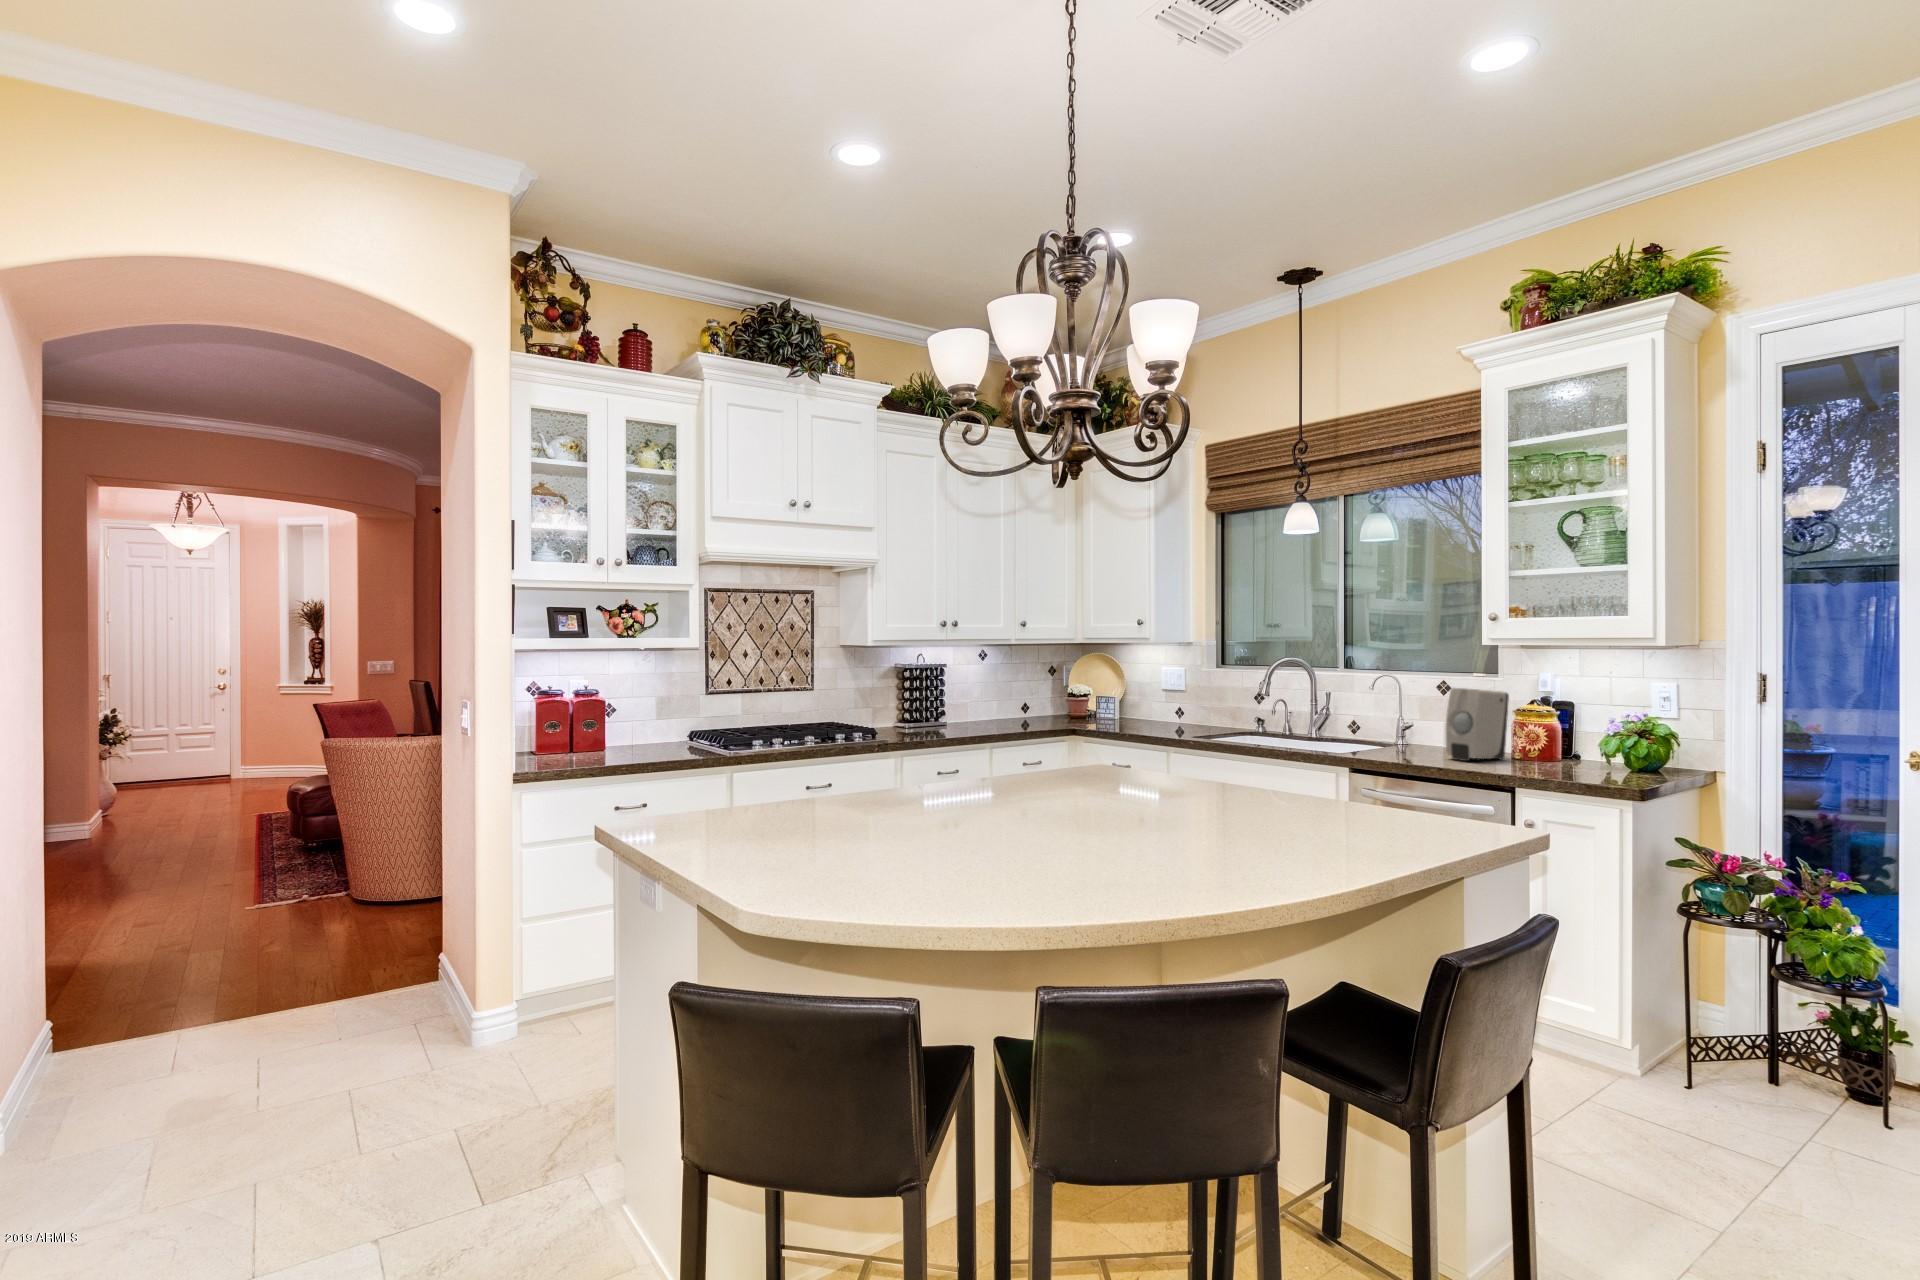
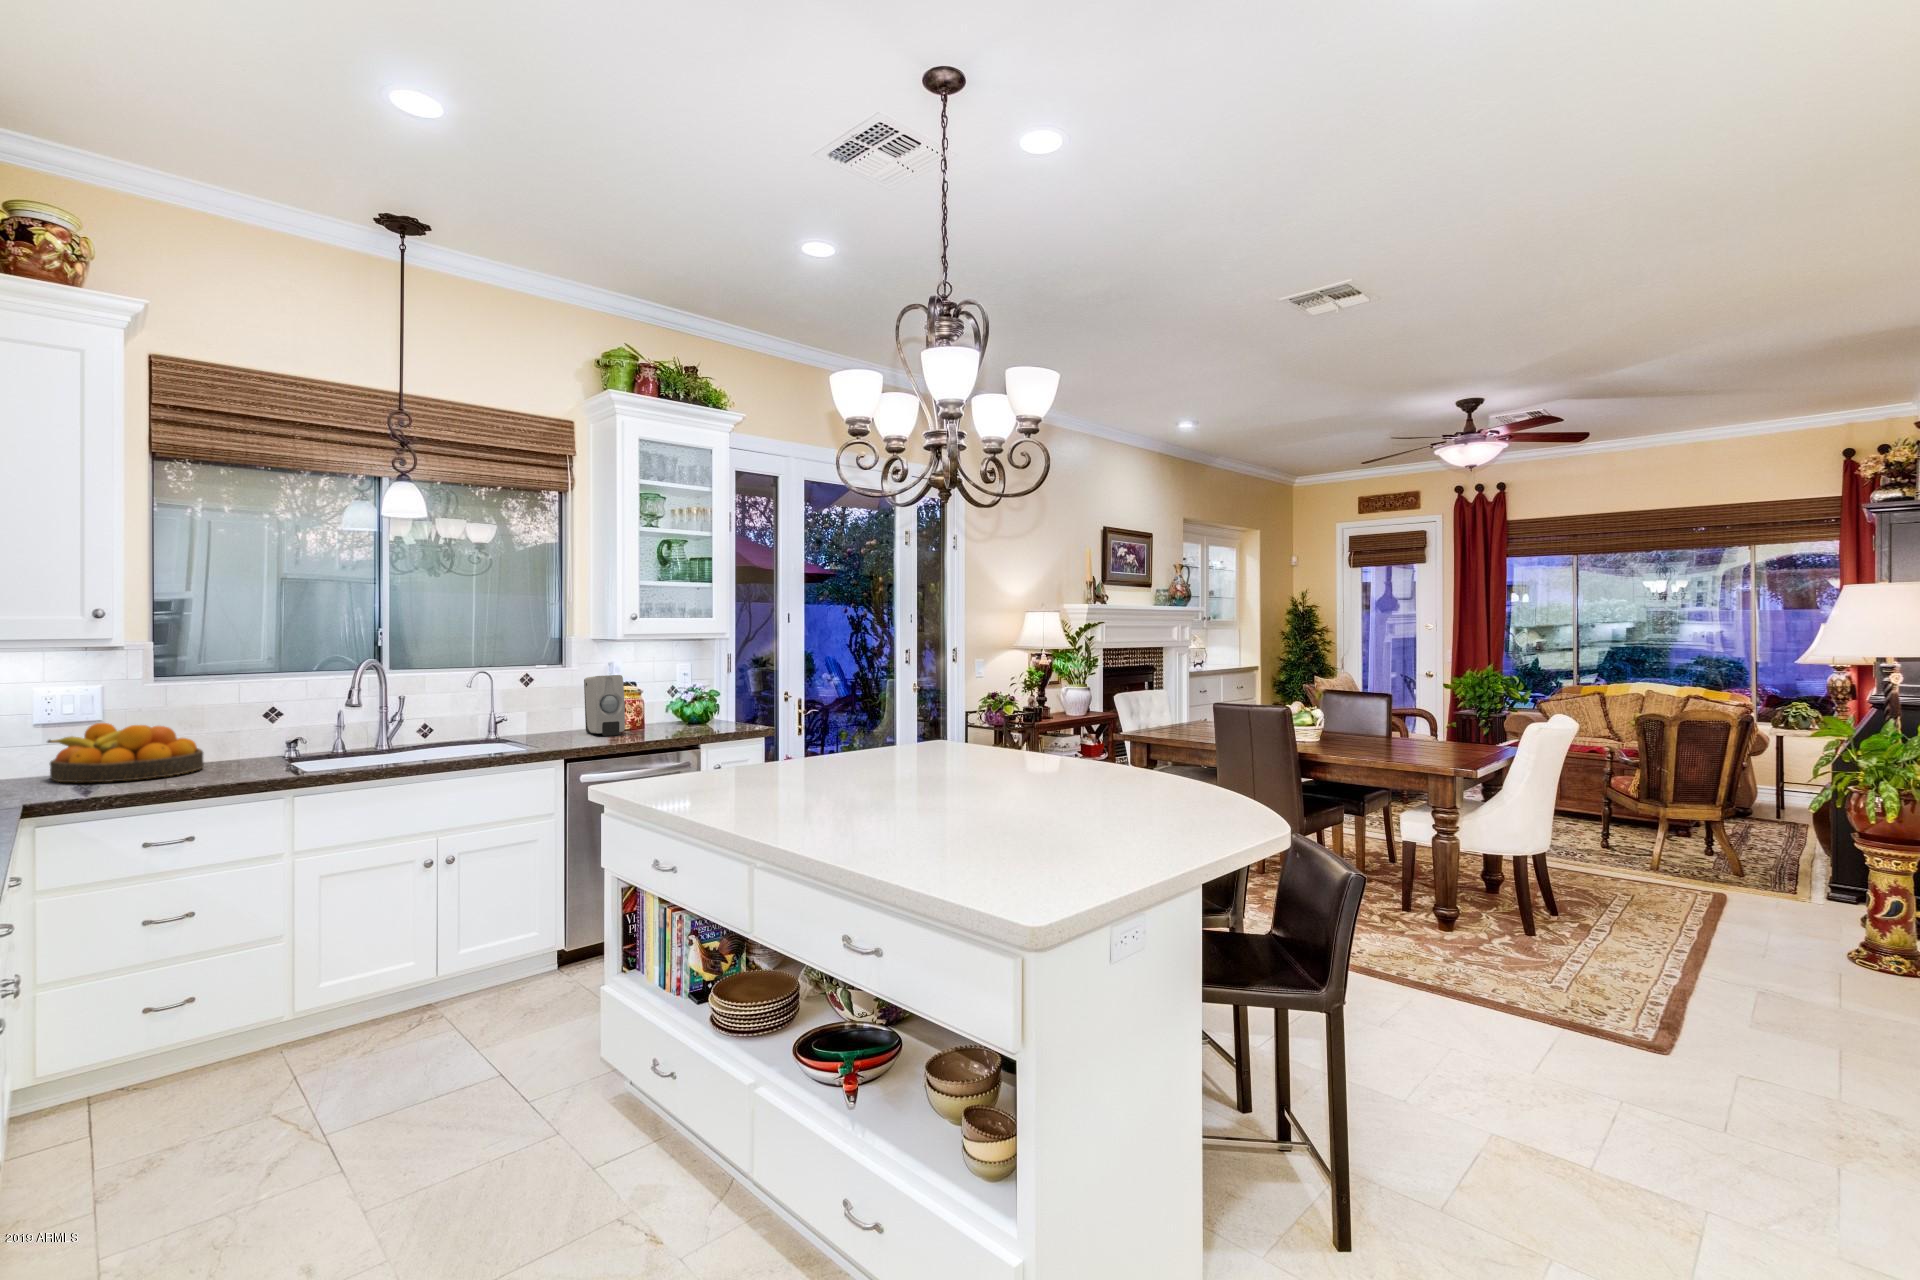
fruit bowl: none [1140,690,1214,727] -> present [48,723,204,782]

